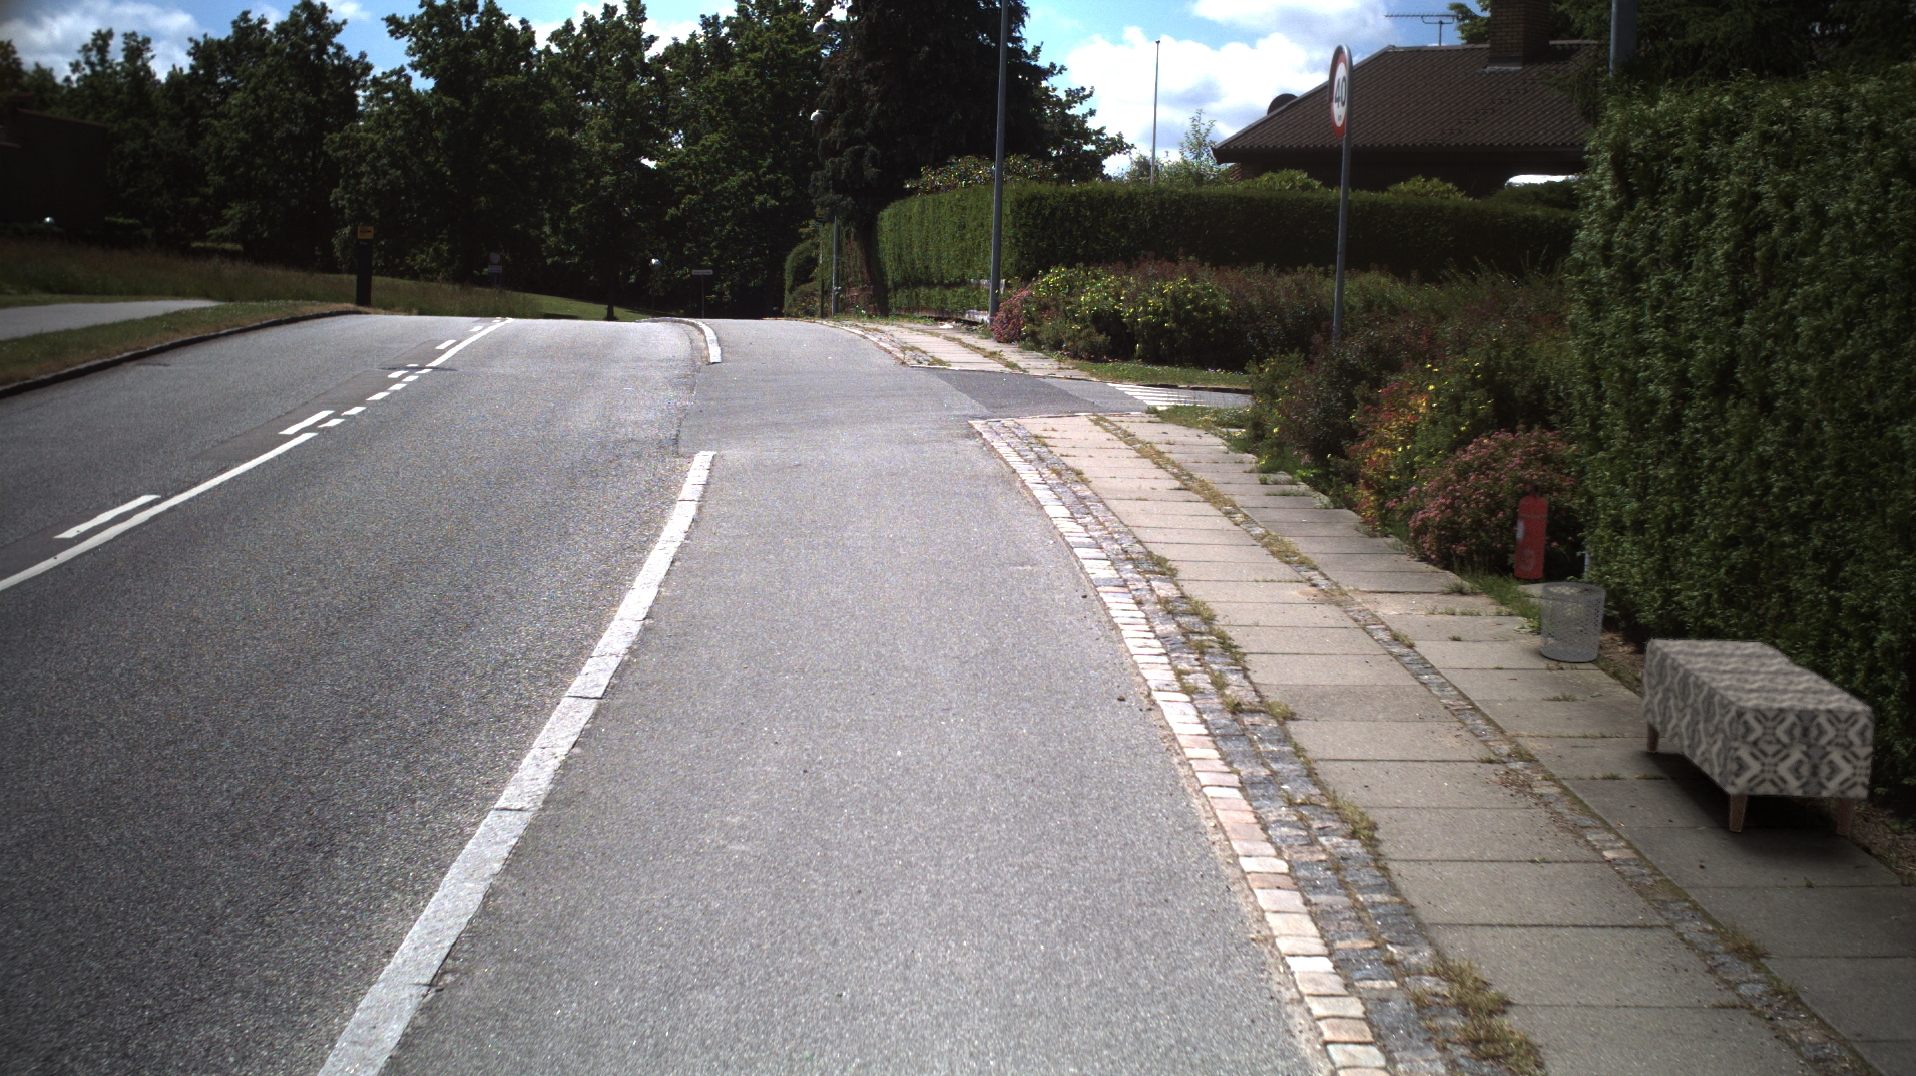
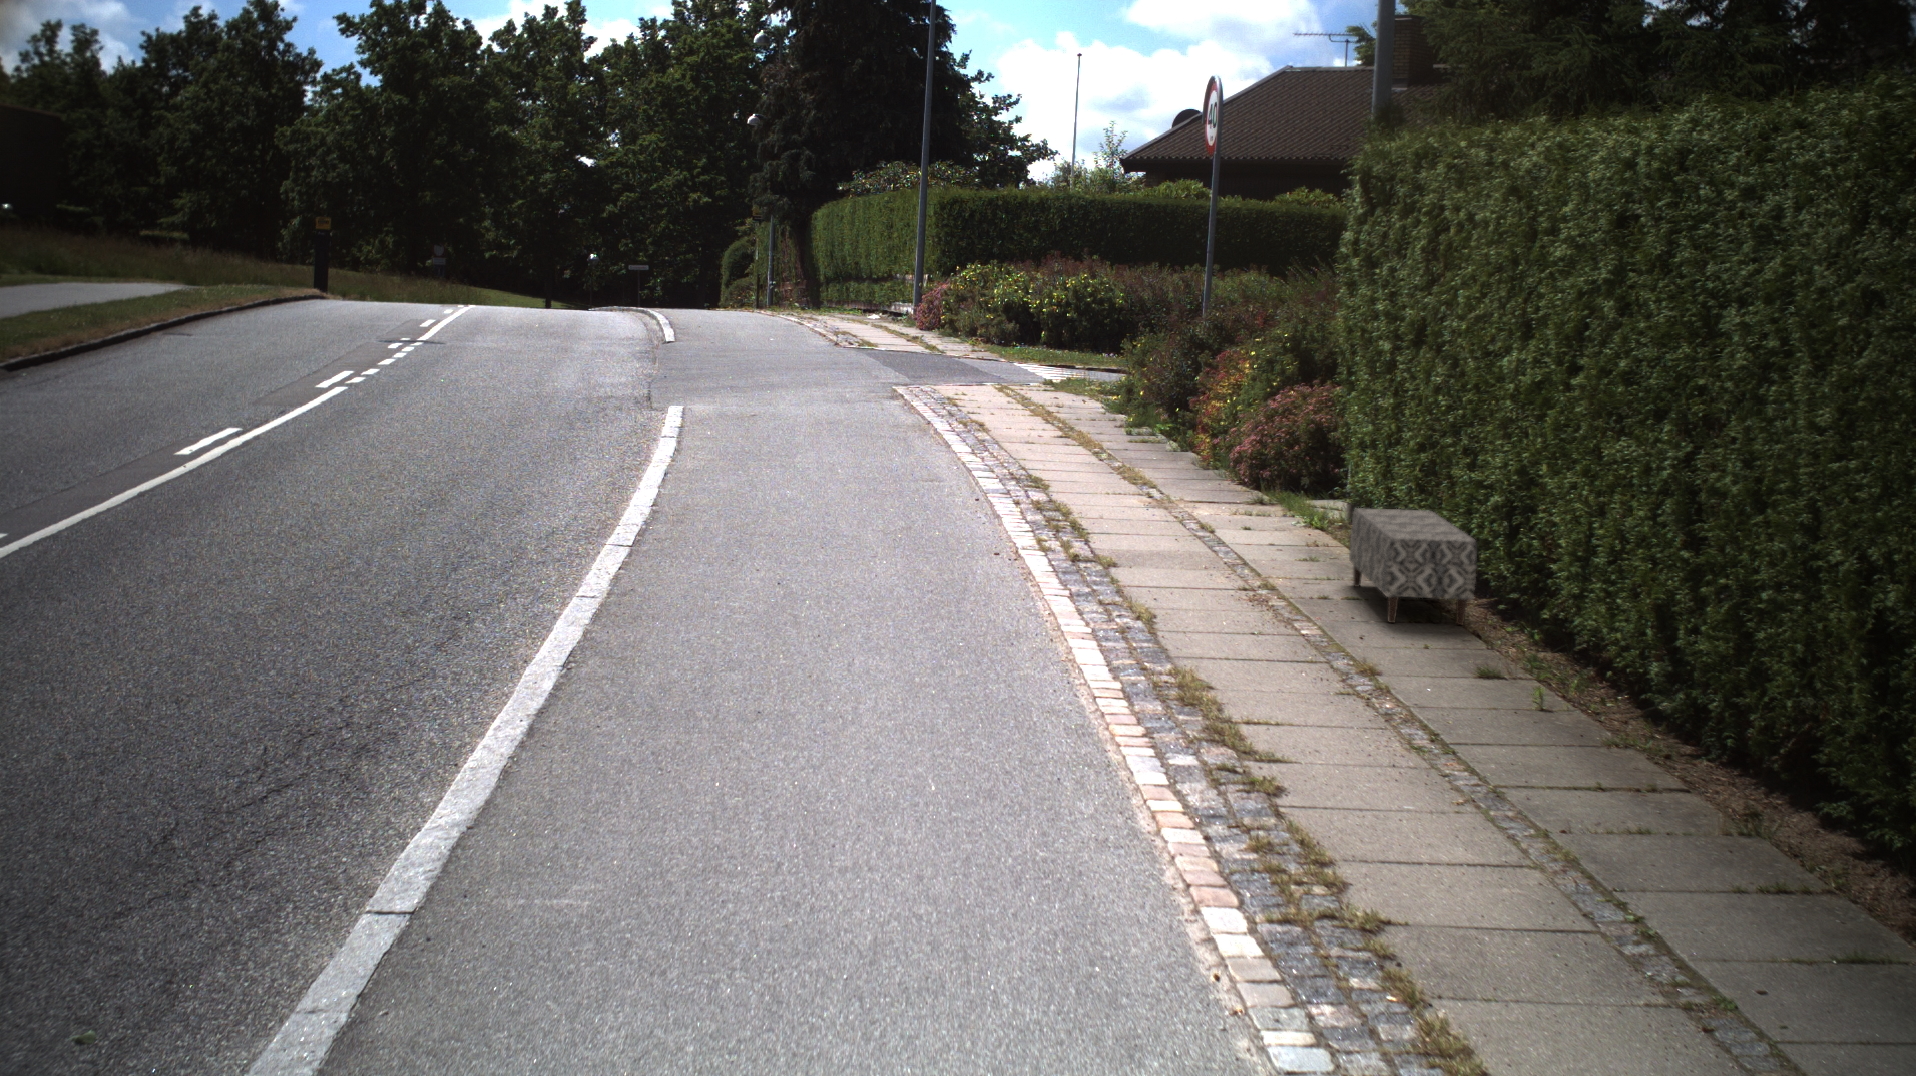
fire extinguisher: present [1514,483,1548,579] -> none [1303,422,1328,495]
waste bin: present [1541,582,1605,662] -> none [1303,485,1348,541]

